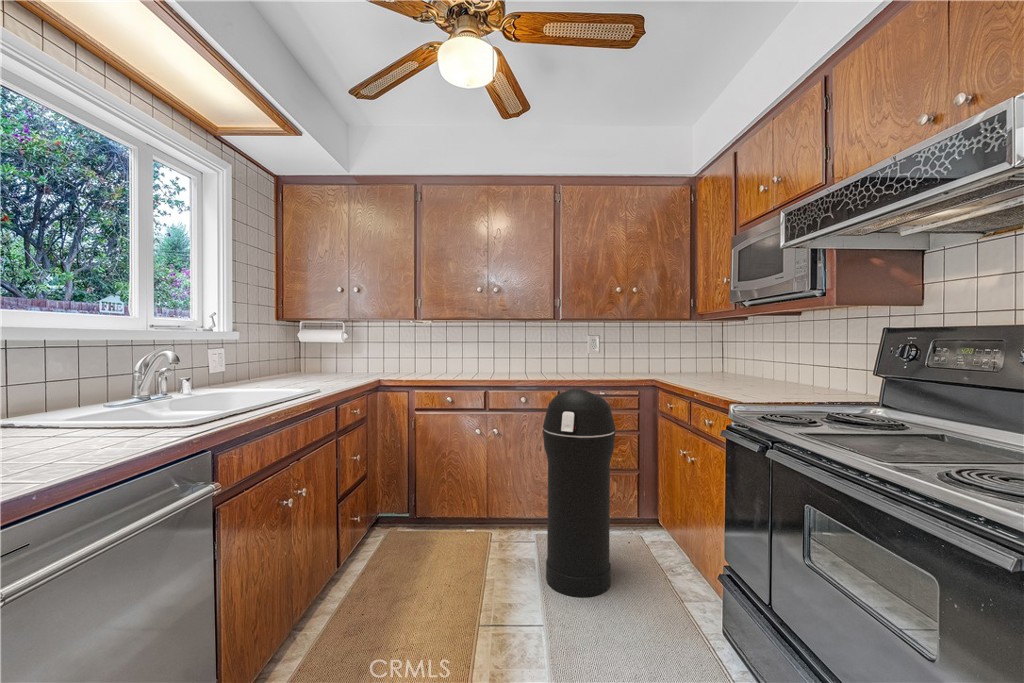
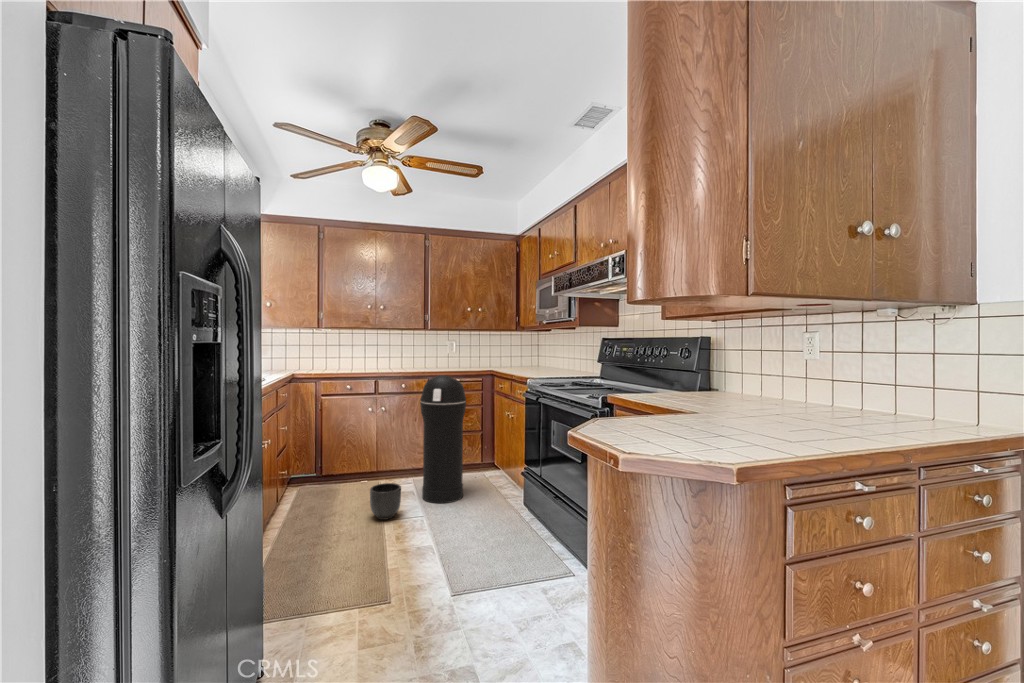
planter: none [461,558,510,622] -> present [370,483,401,520]

